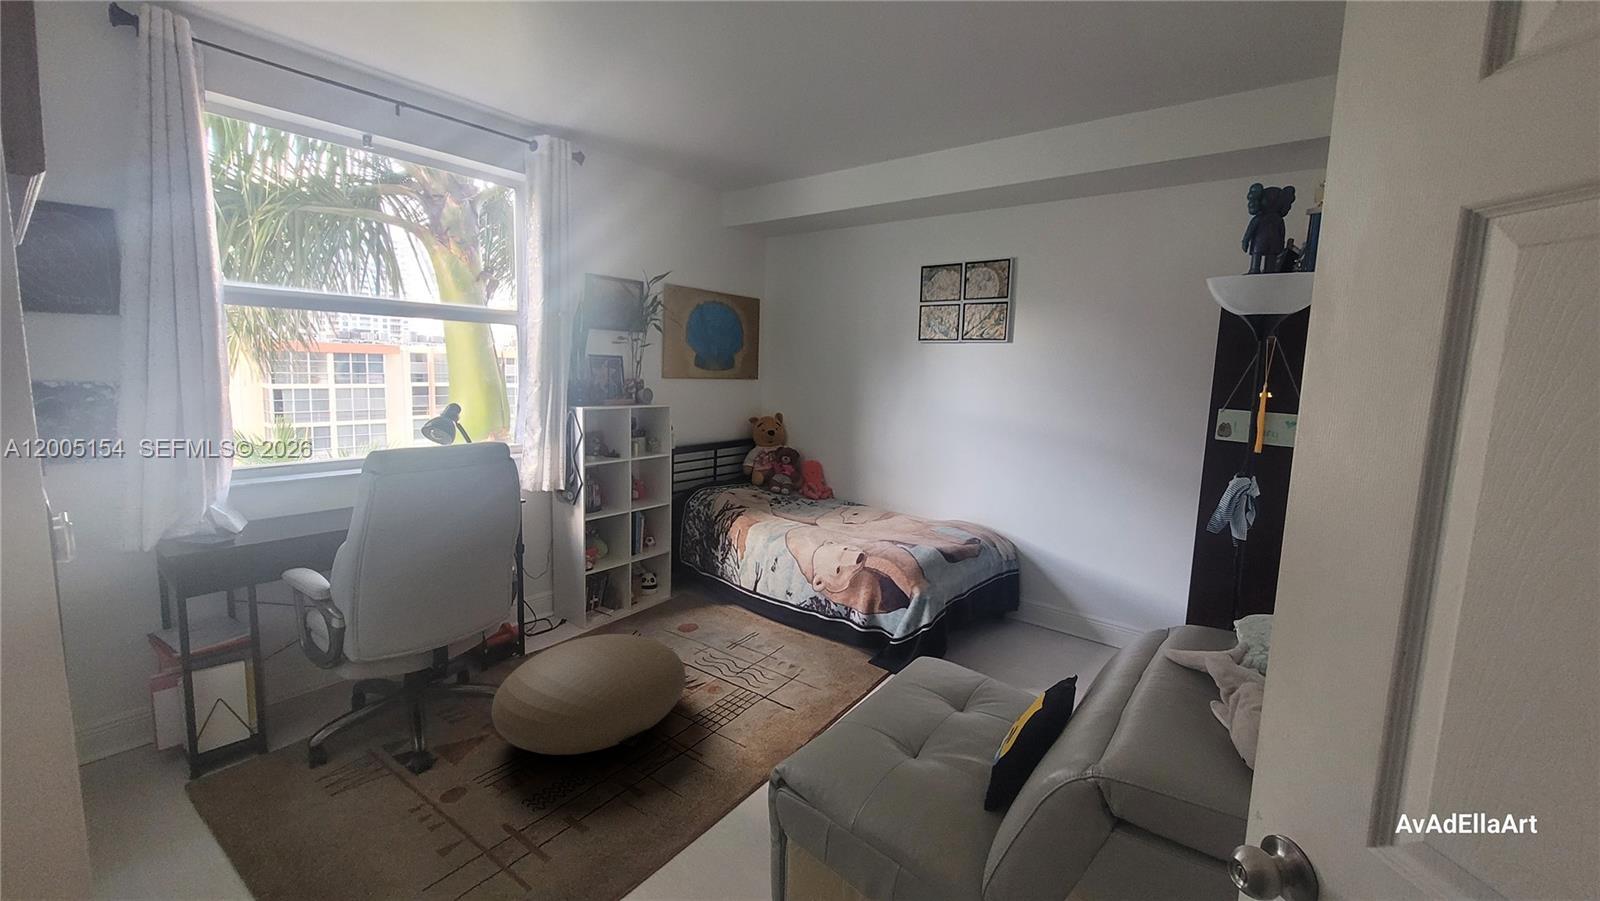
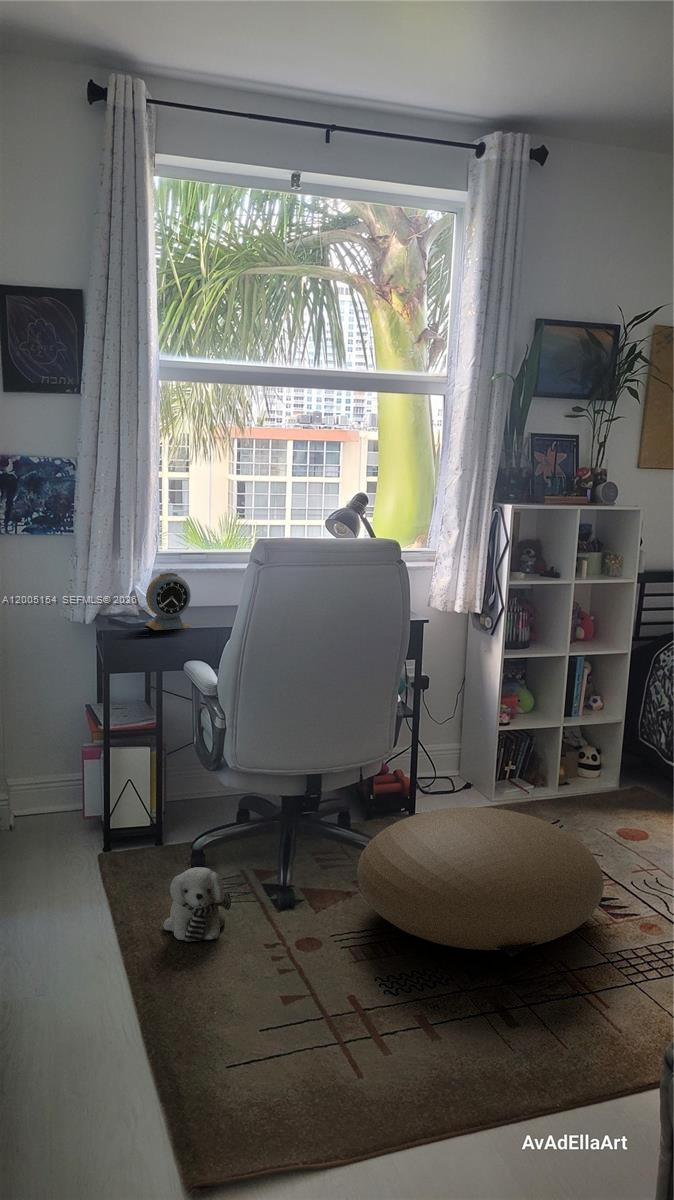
alarm clock: none [232,486,292,544] -> present [145,572,191,630]
plush toy: none [290,759,368,837] -> present [163,867,231,942]

